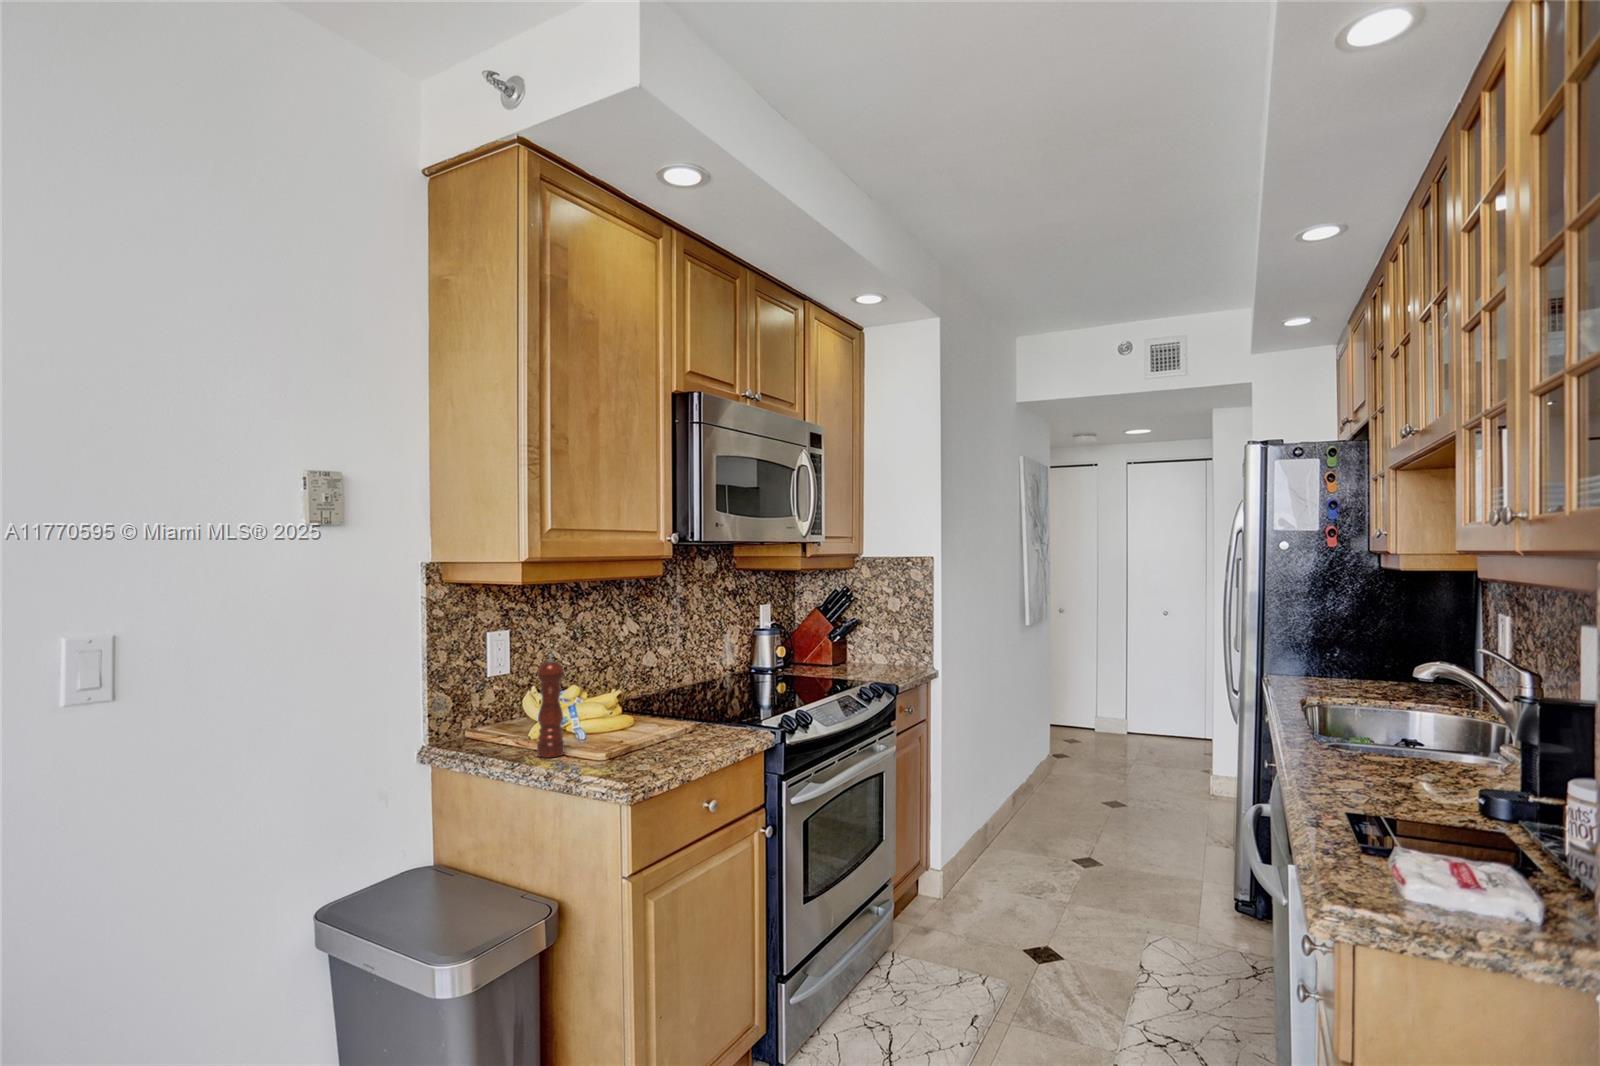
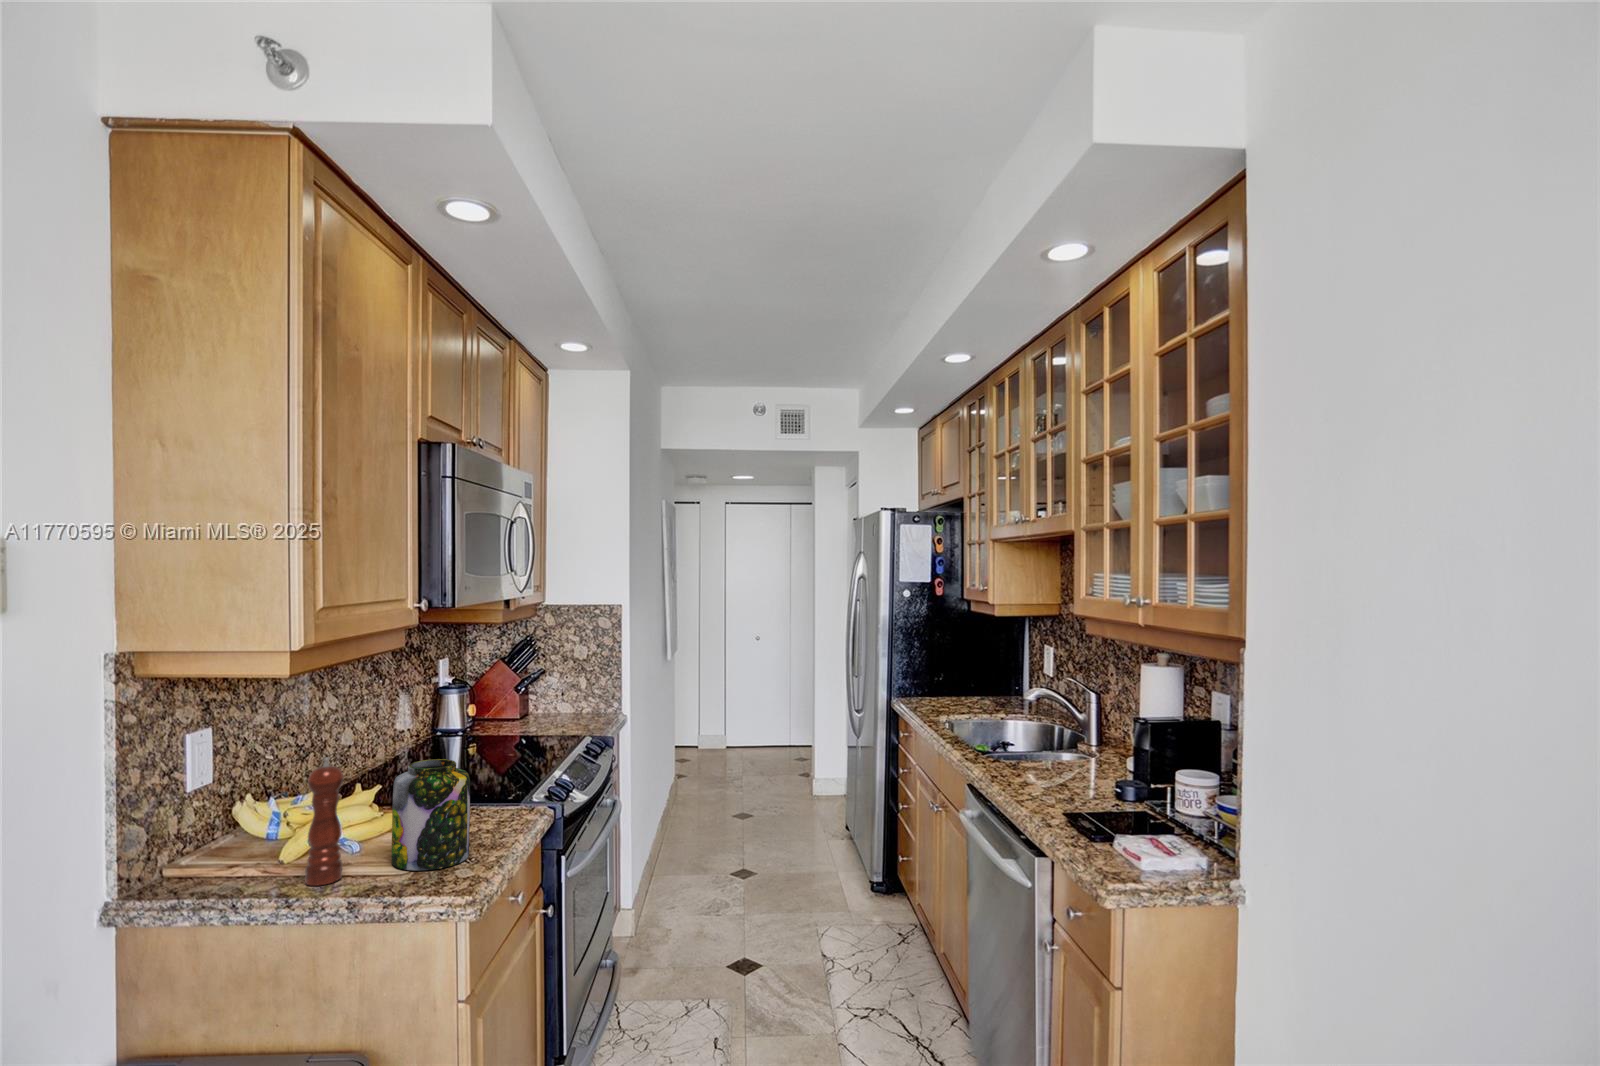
jar: none [603,667,664,760] -> present [392,759,470,870]

